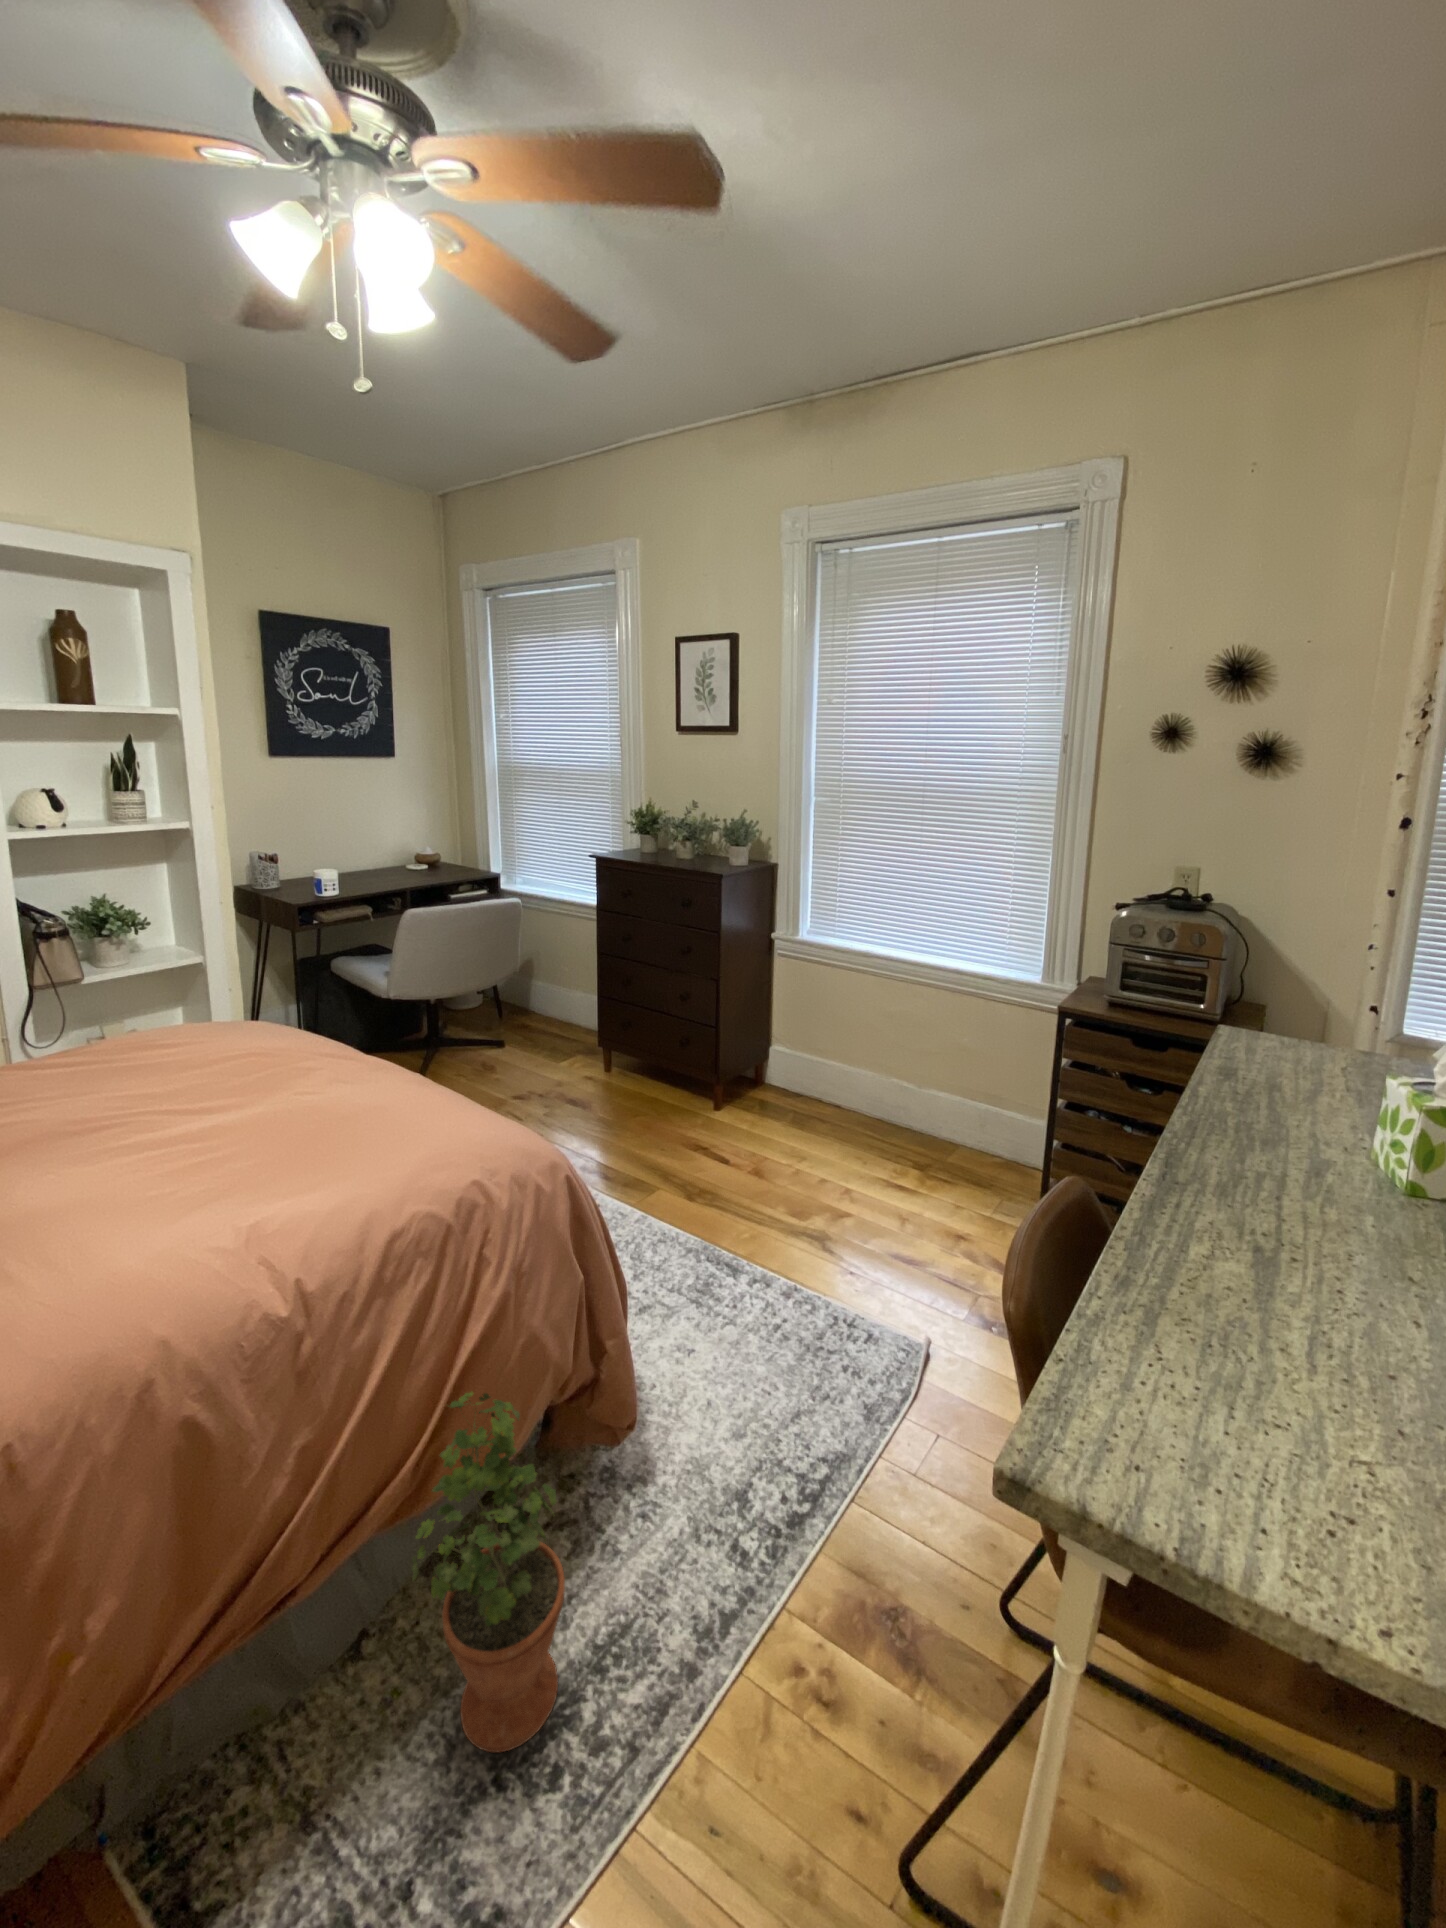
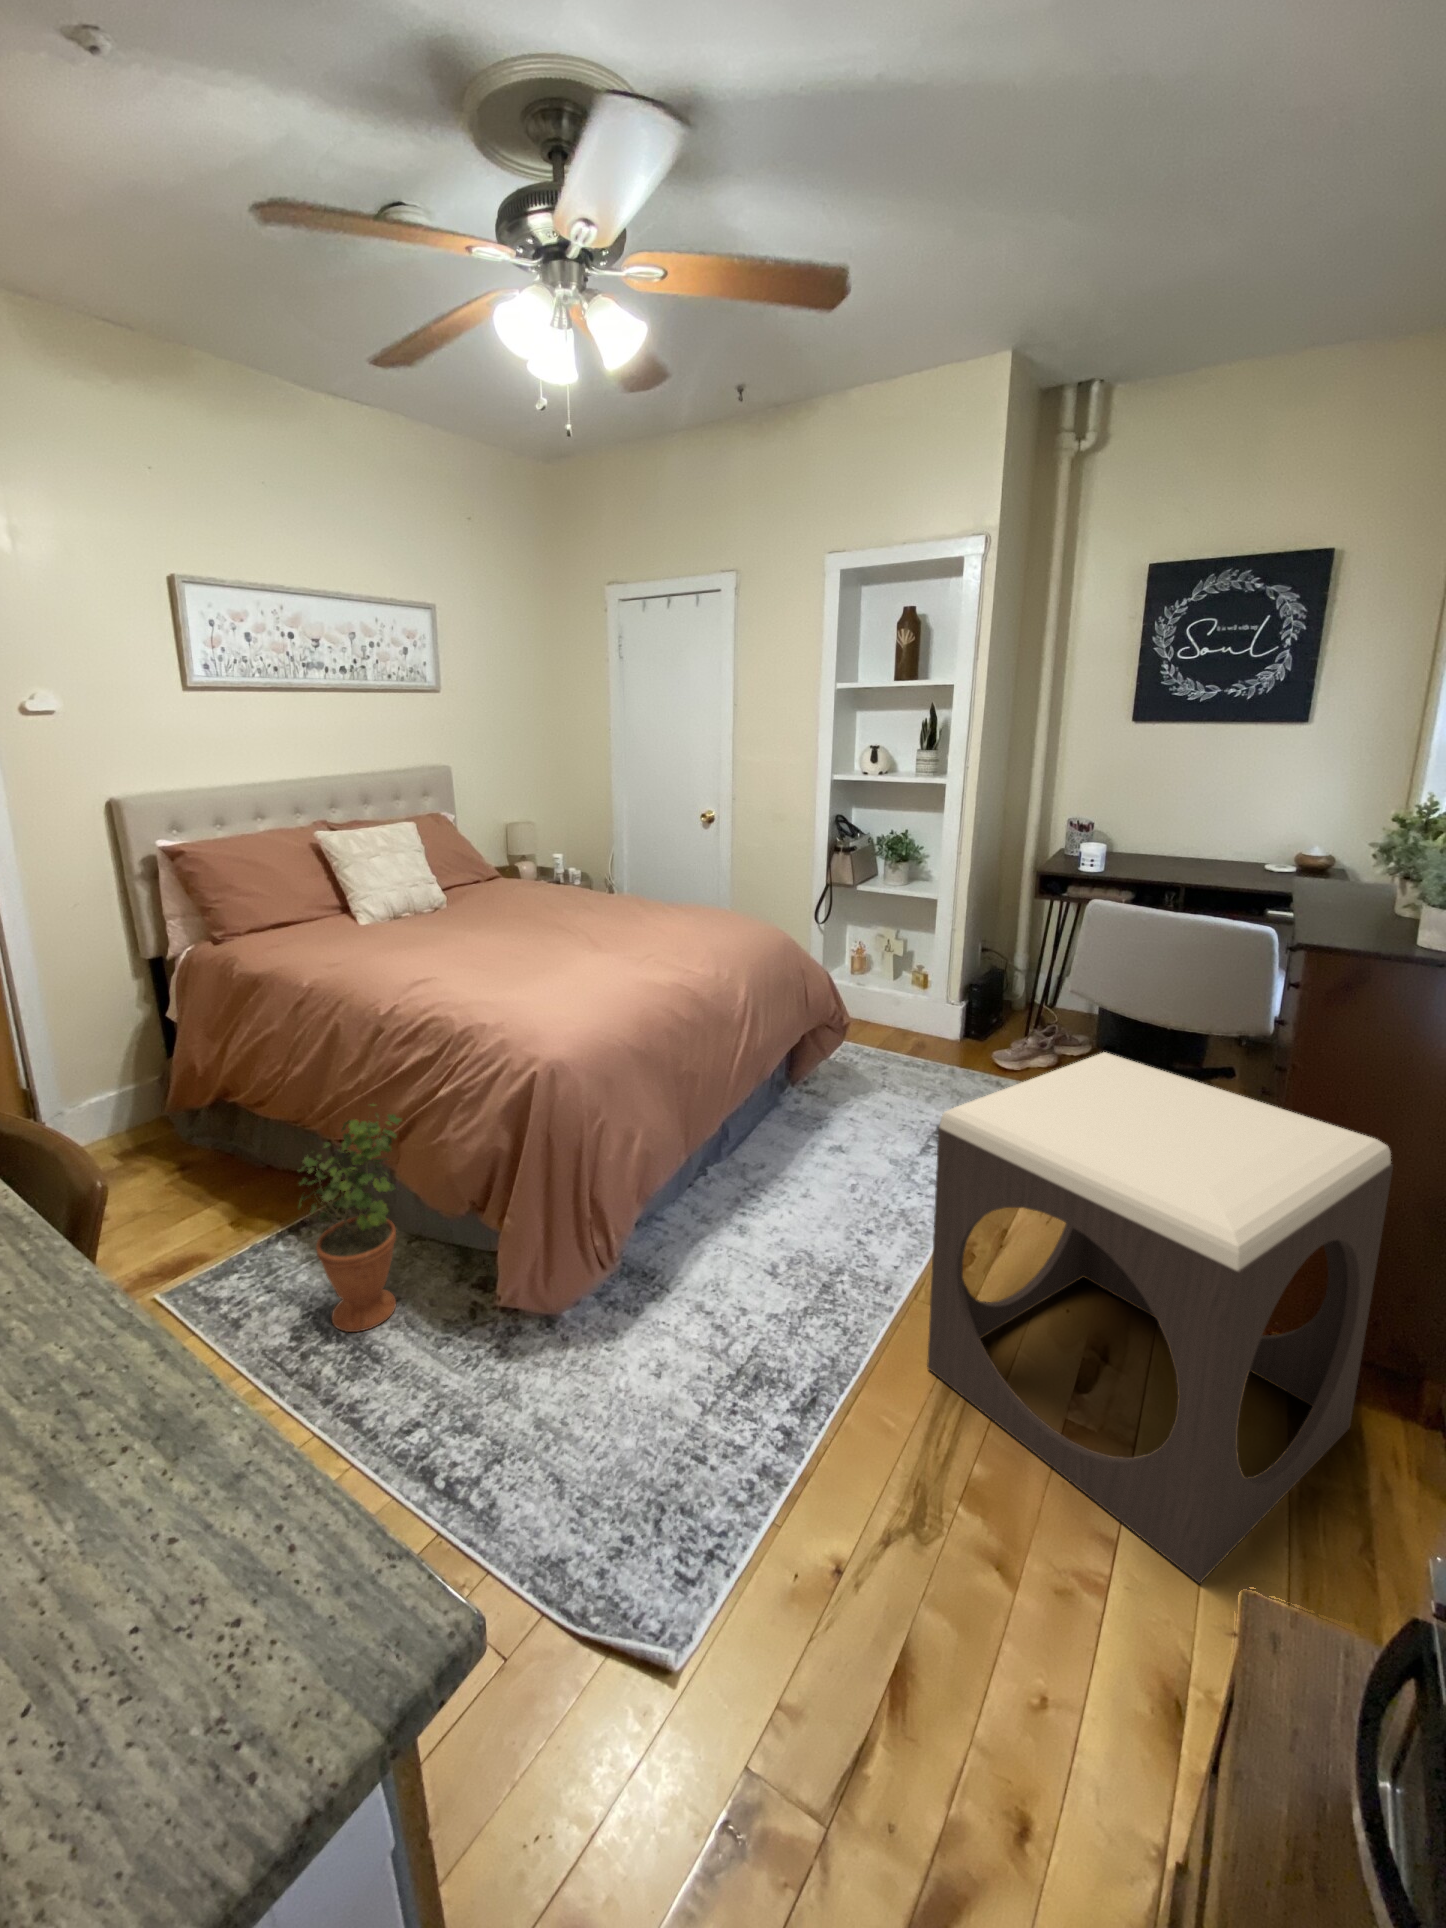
footstool: none [633,966,852,1214] -> present [927,1052,1393,1583]

